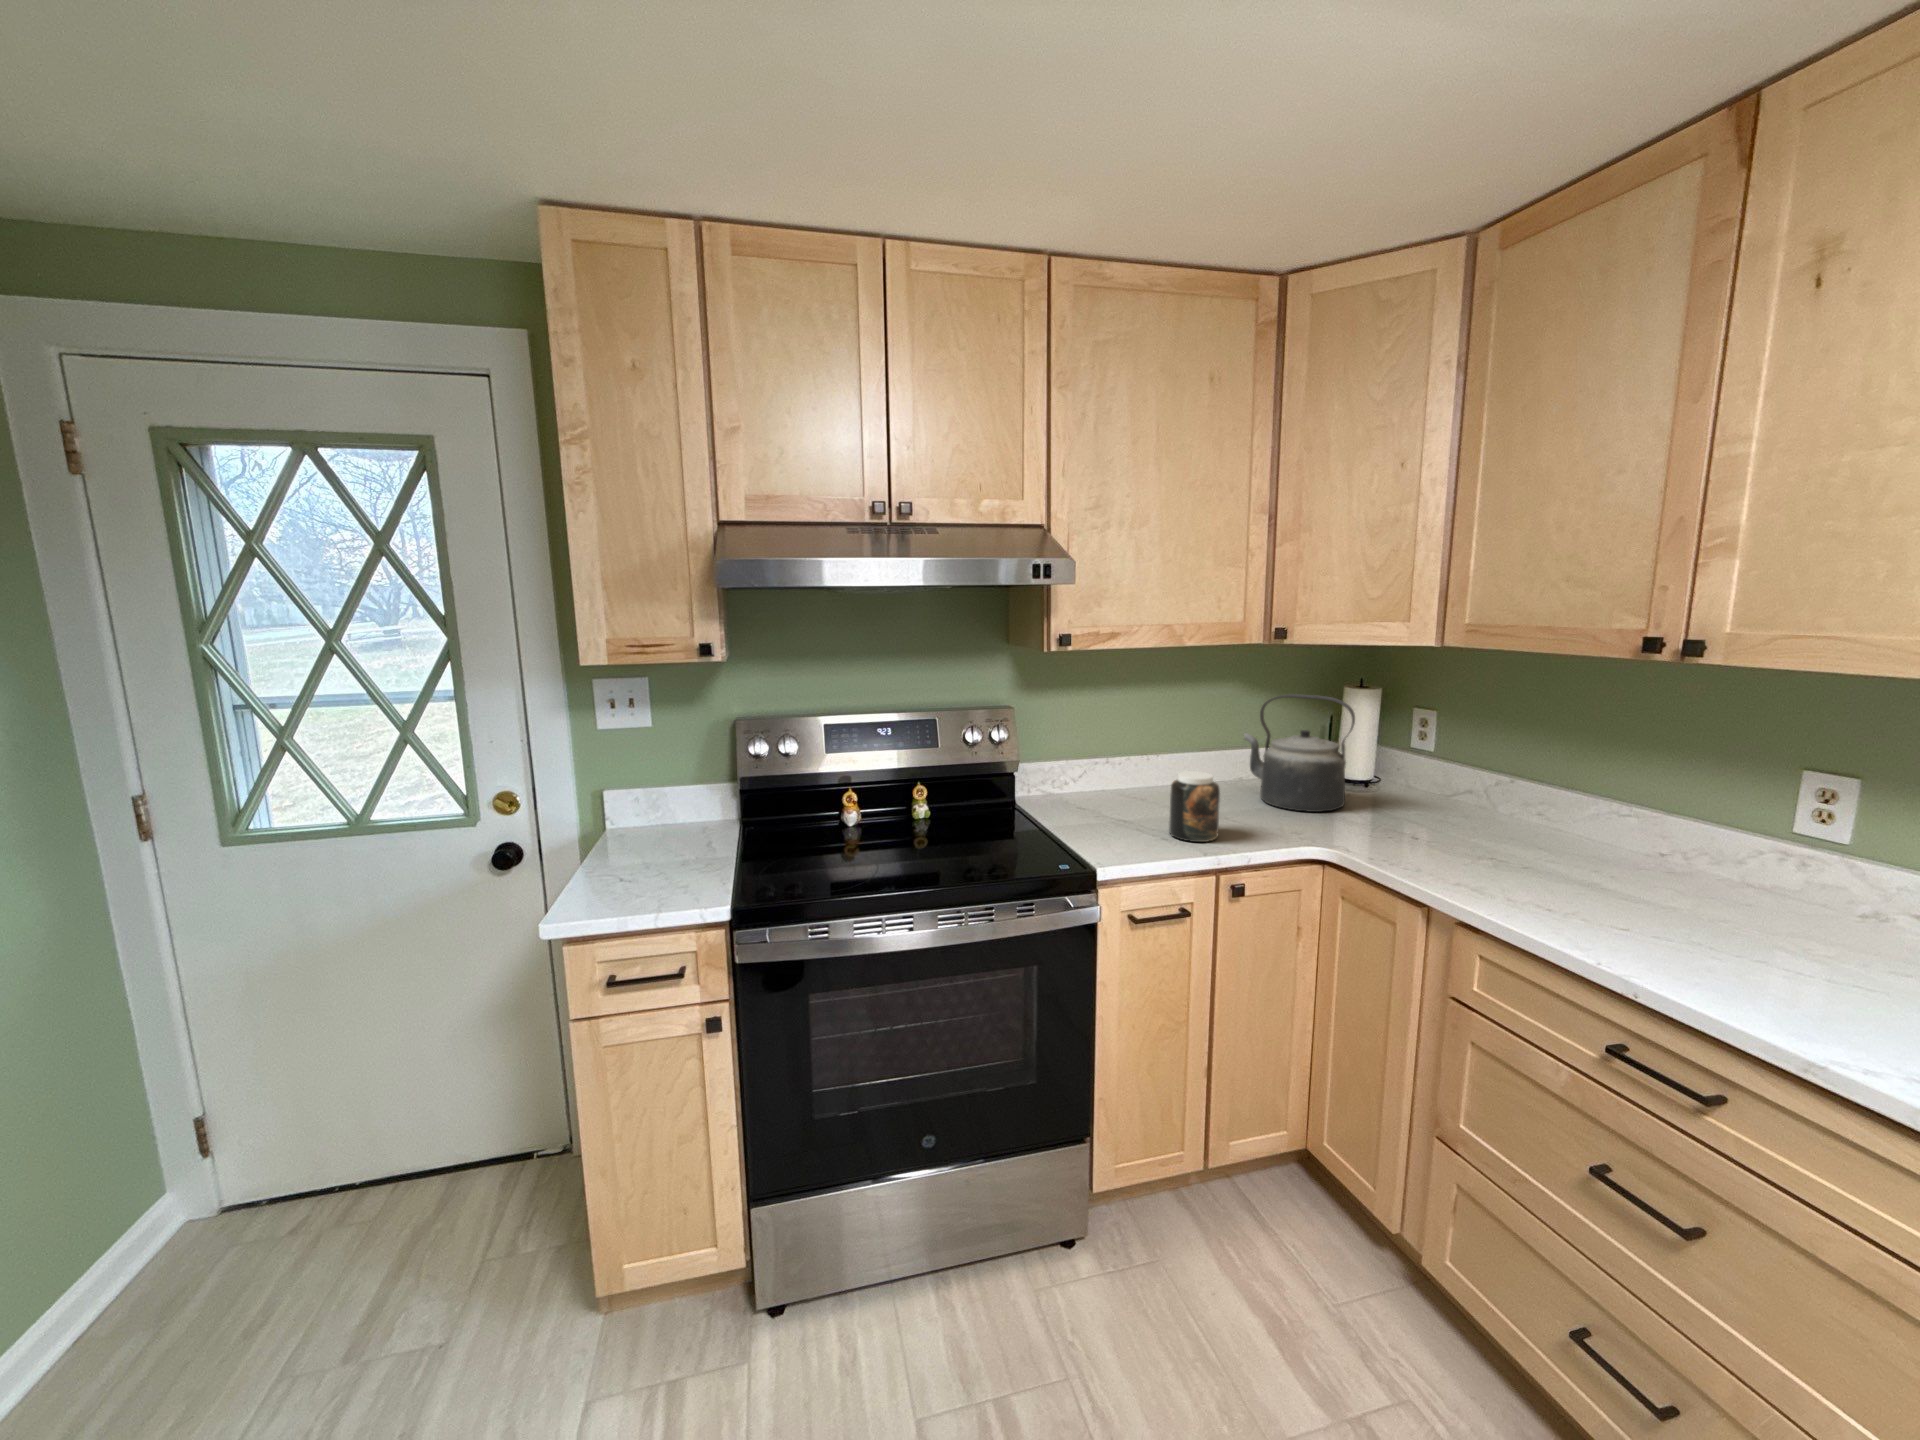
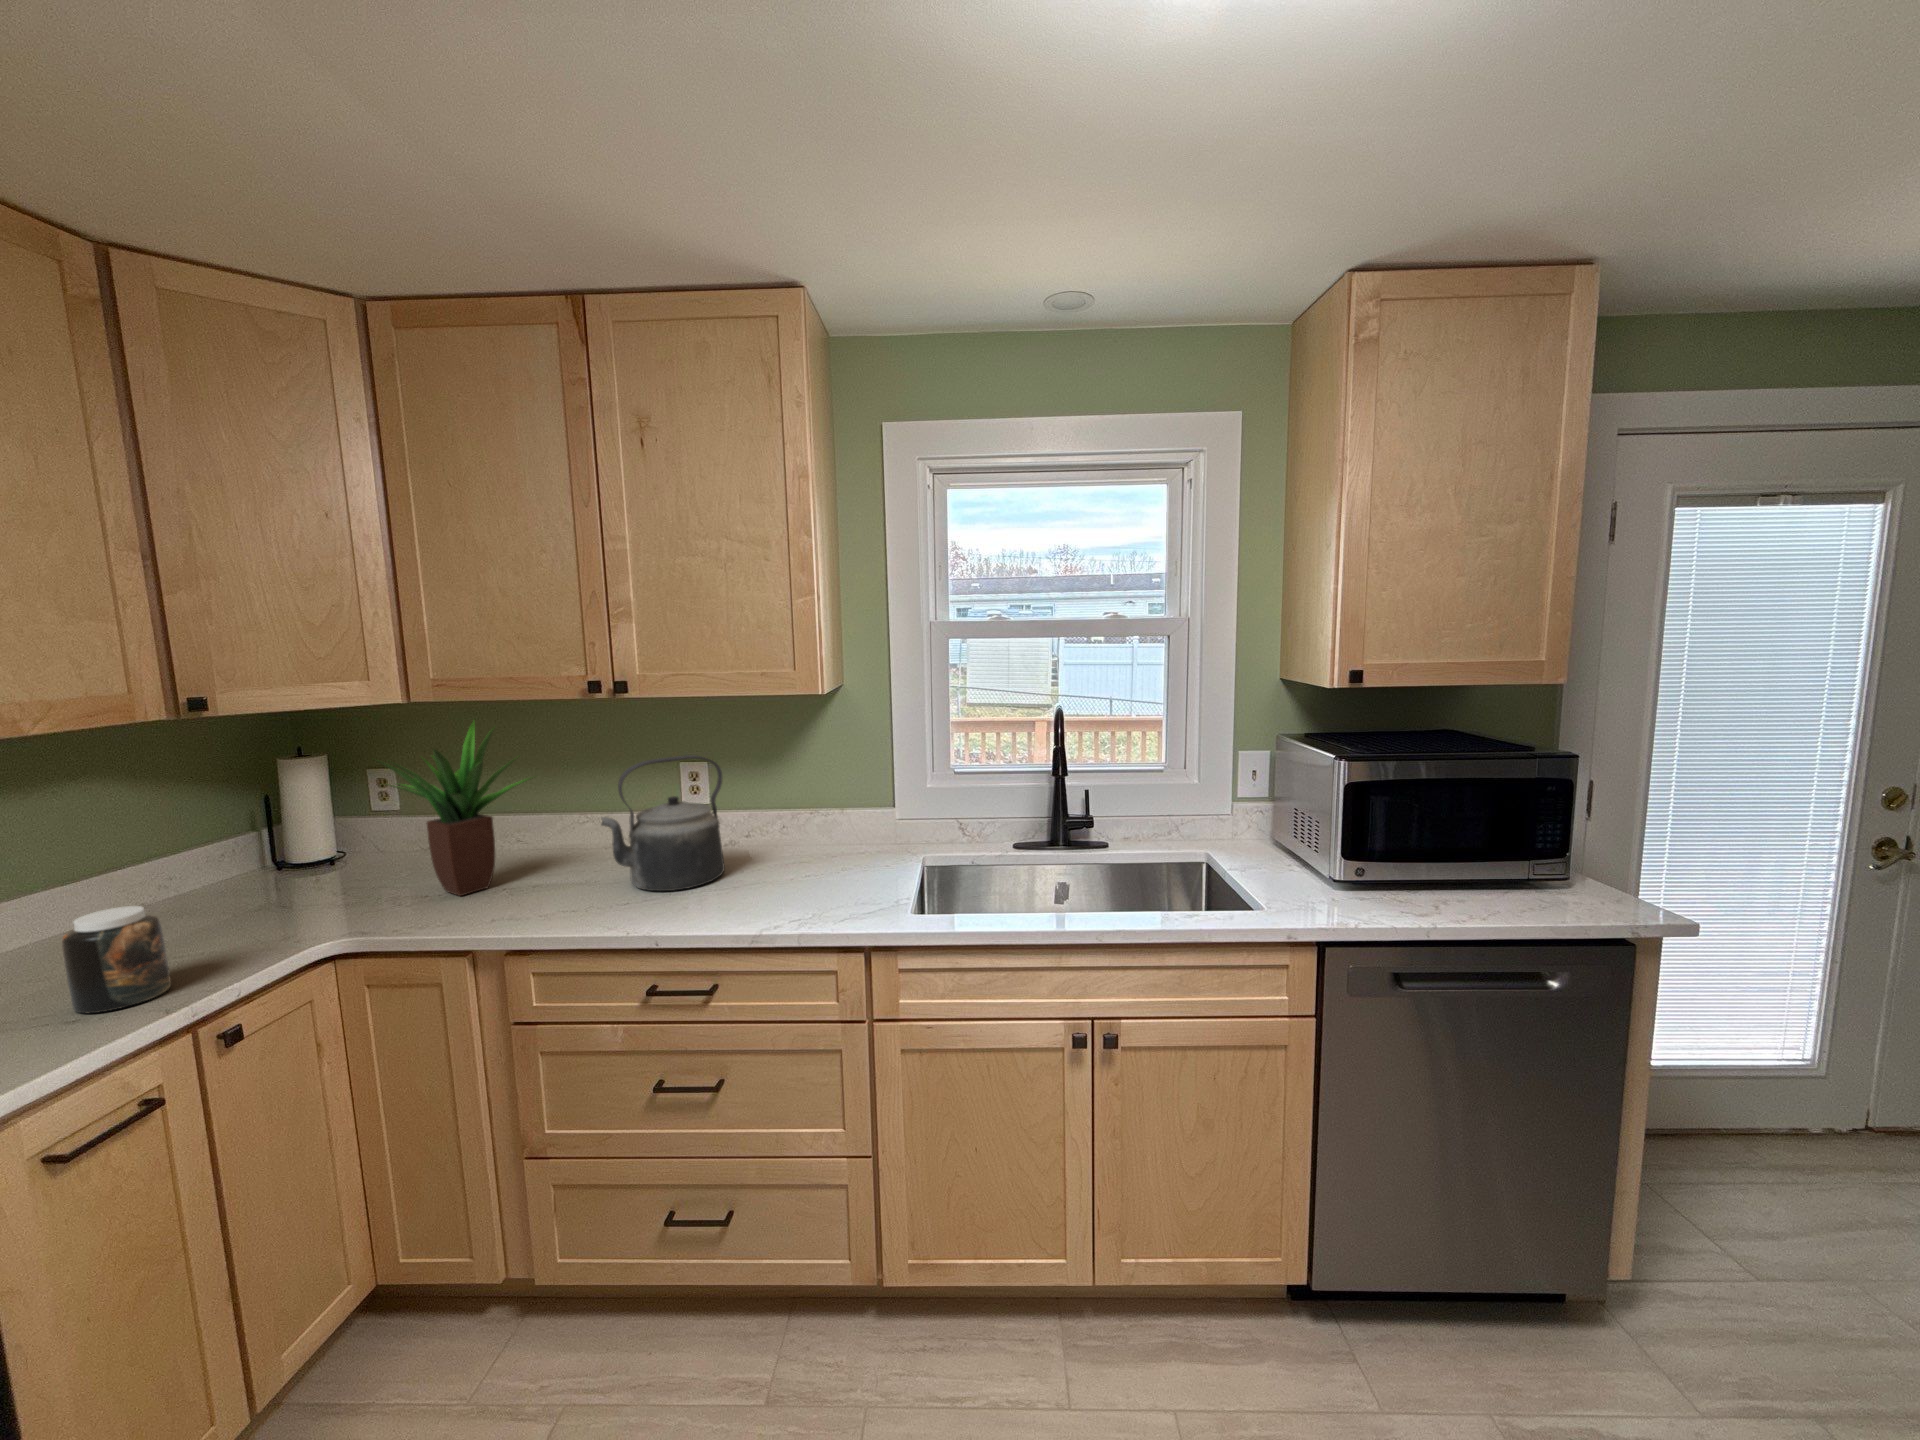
potted plant: none [1392,670,1566,852] -> present [378,720,531,896]
kettle: present [1244,694,1355,812] -> present [601,755,725,891]

